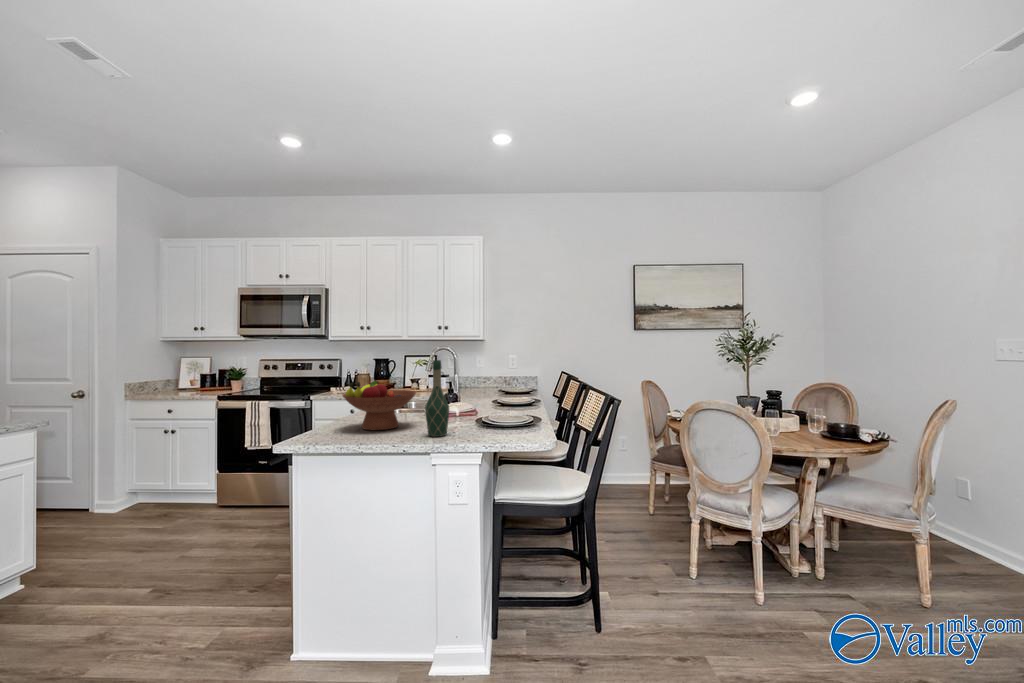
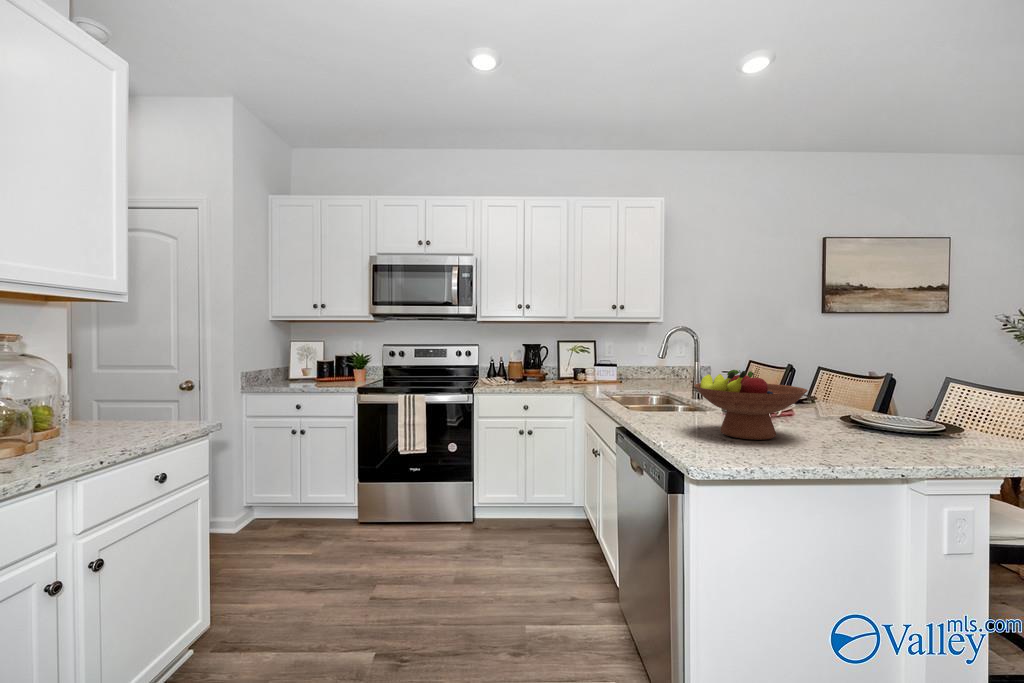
wine bottle: present [425,360,449,437] -> none [869,340,914,451]

